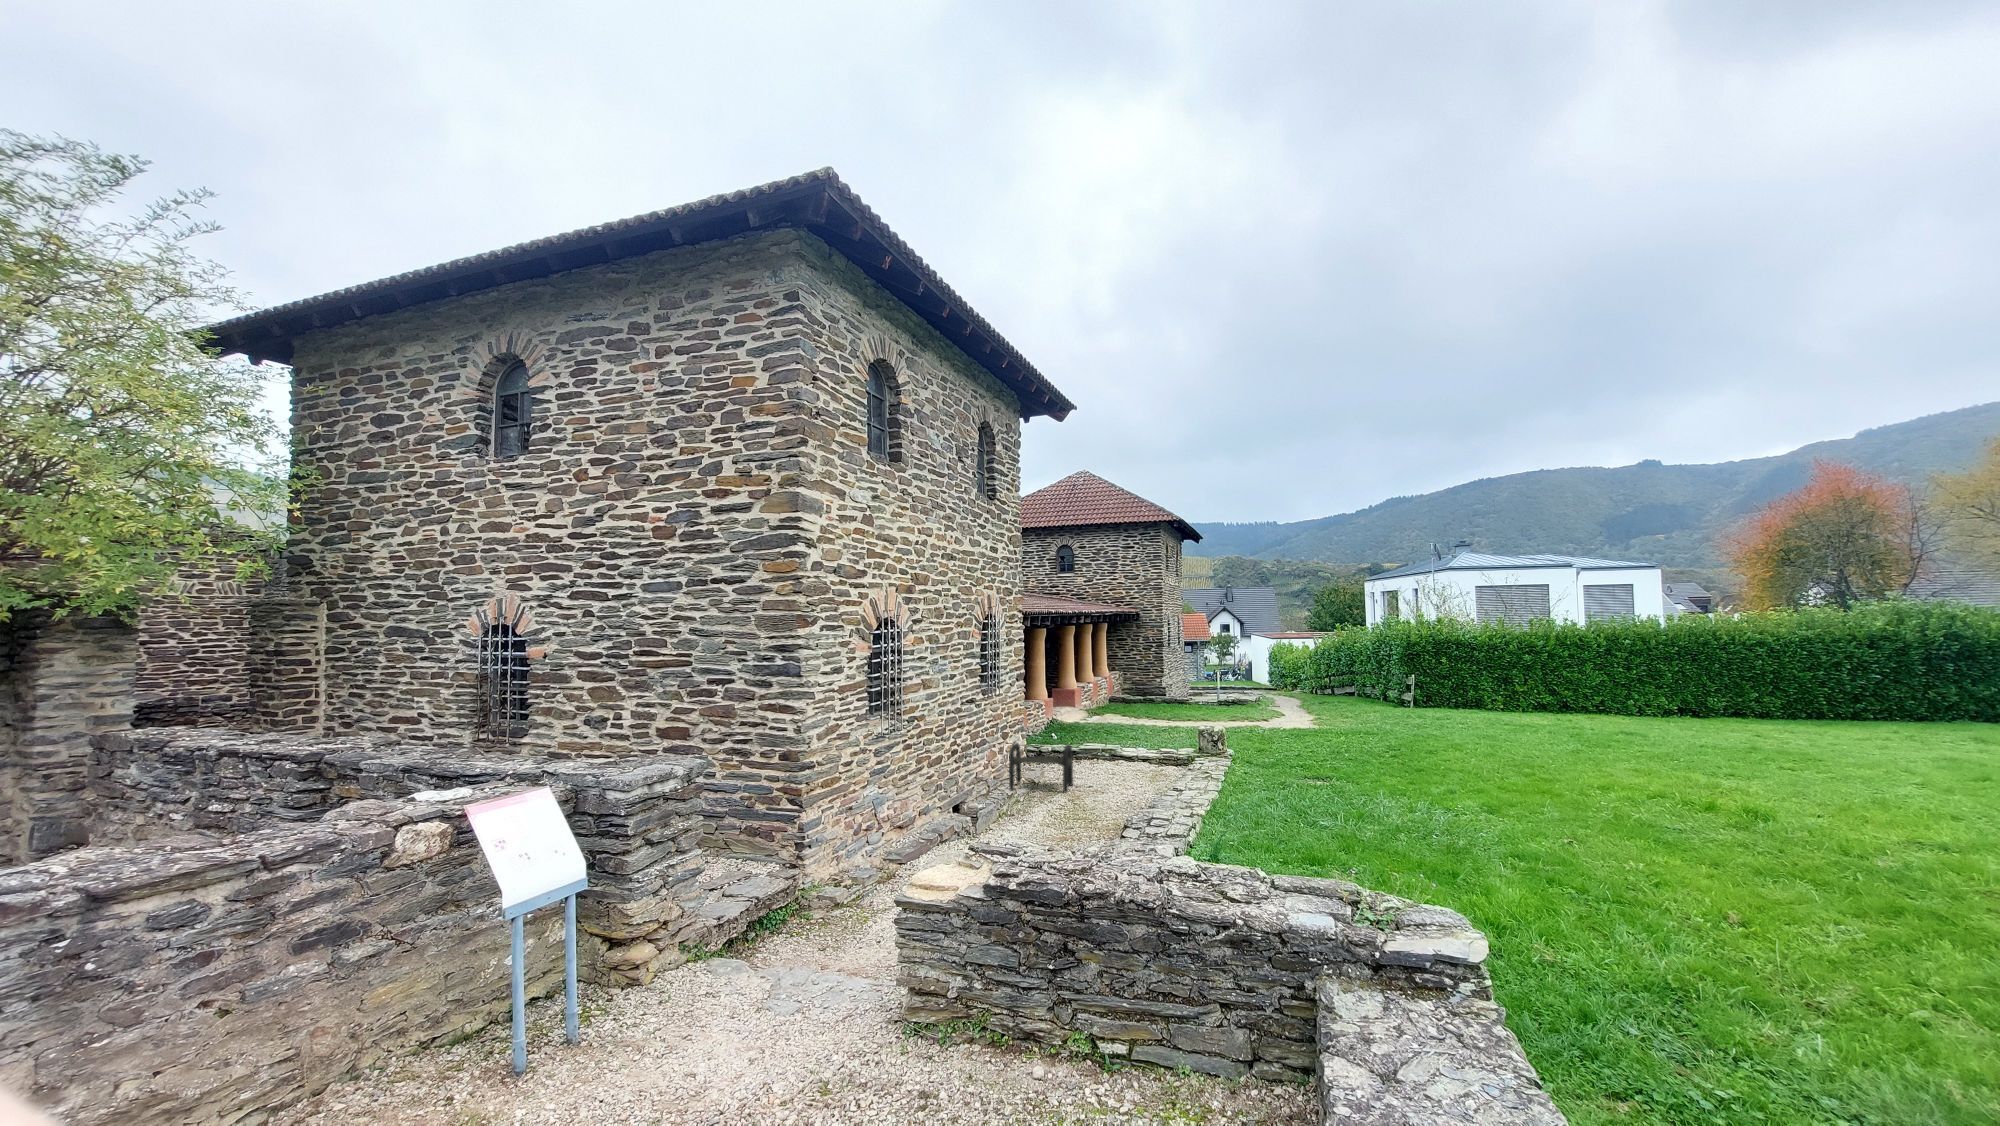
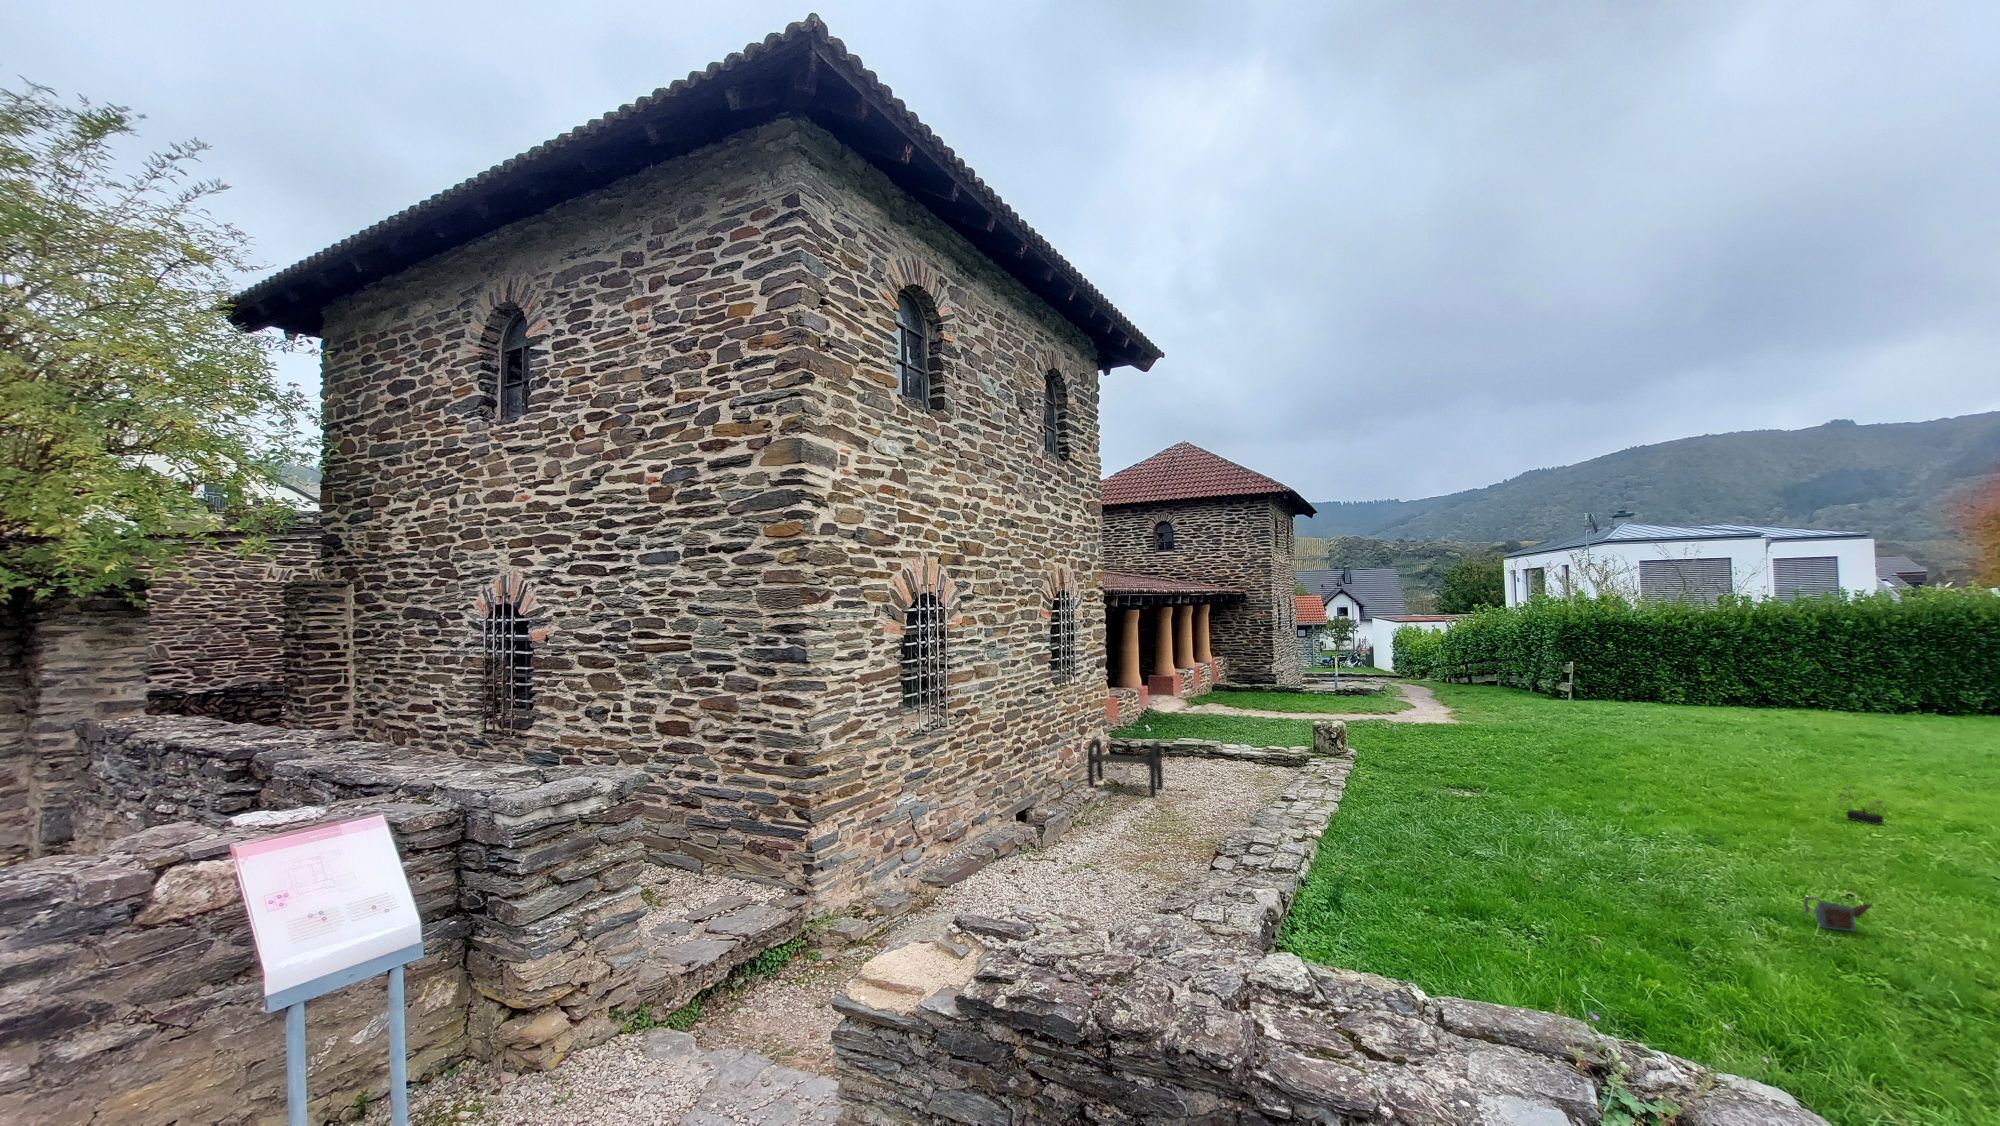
decorative plant: none [1575,769,1610,795] -> present [1839,788,1886,824]
watering can: none [1524,838,1566,861] -> present [1803,896,1871,931]

